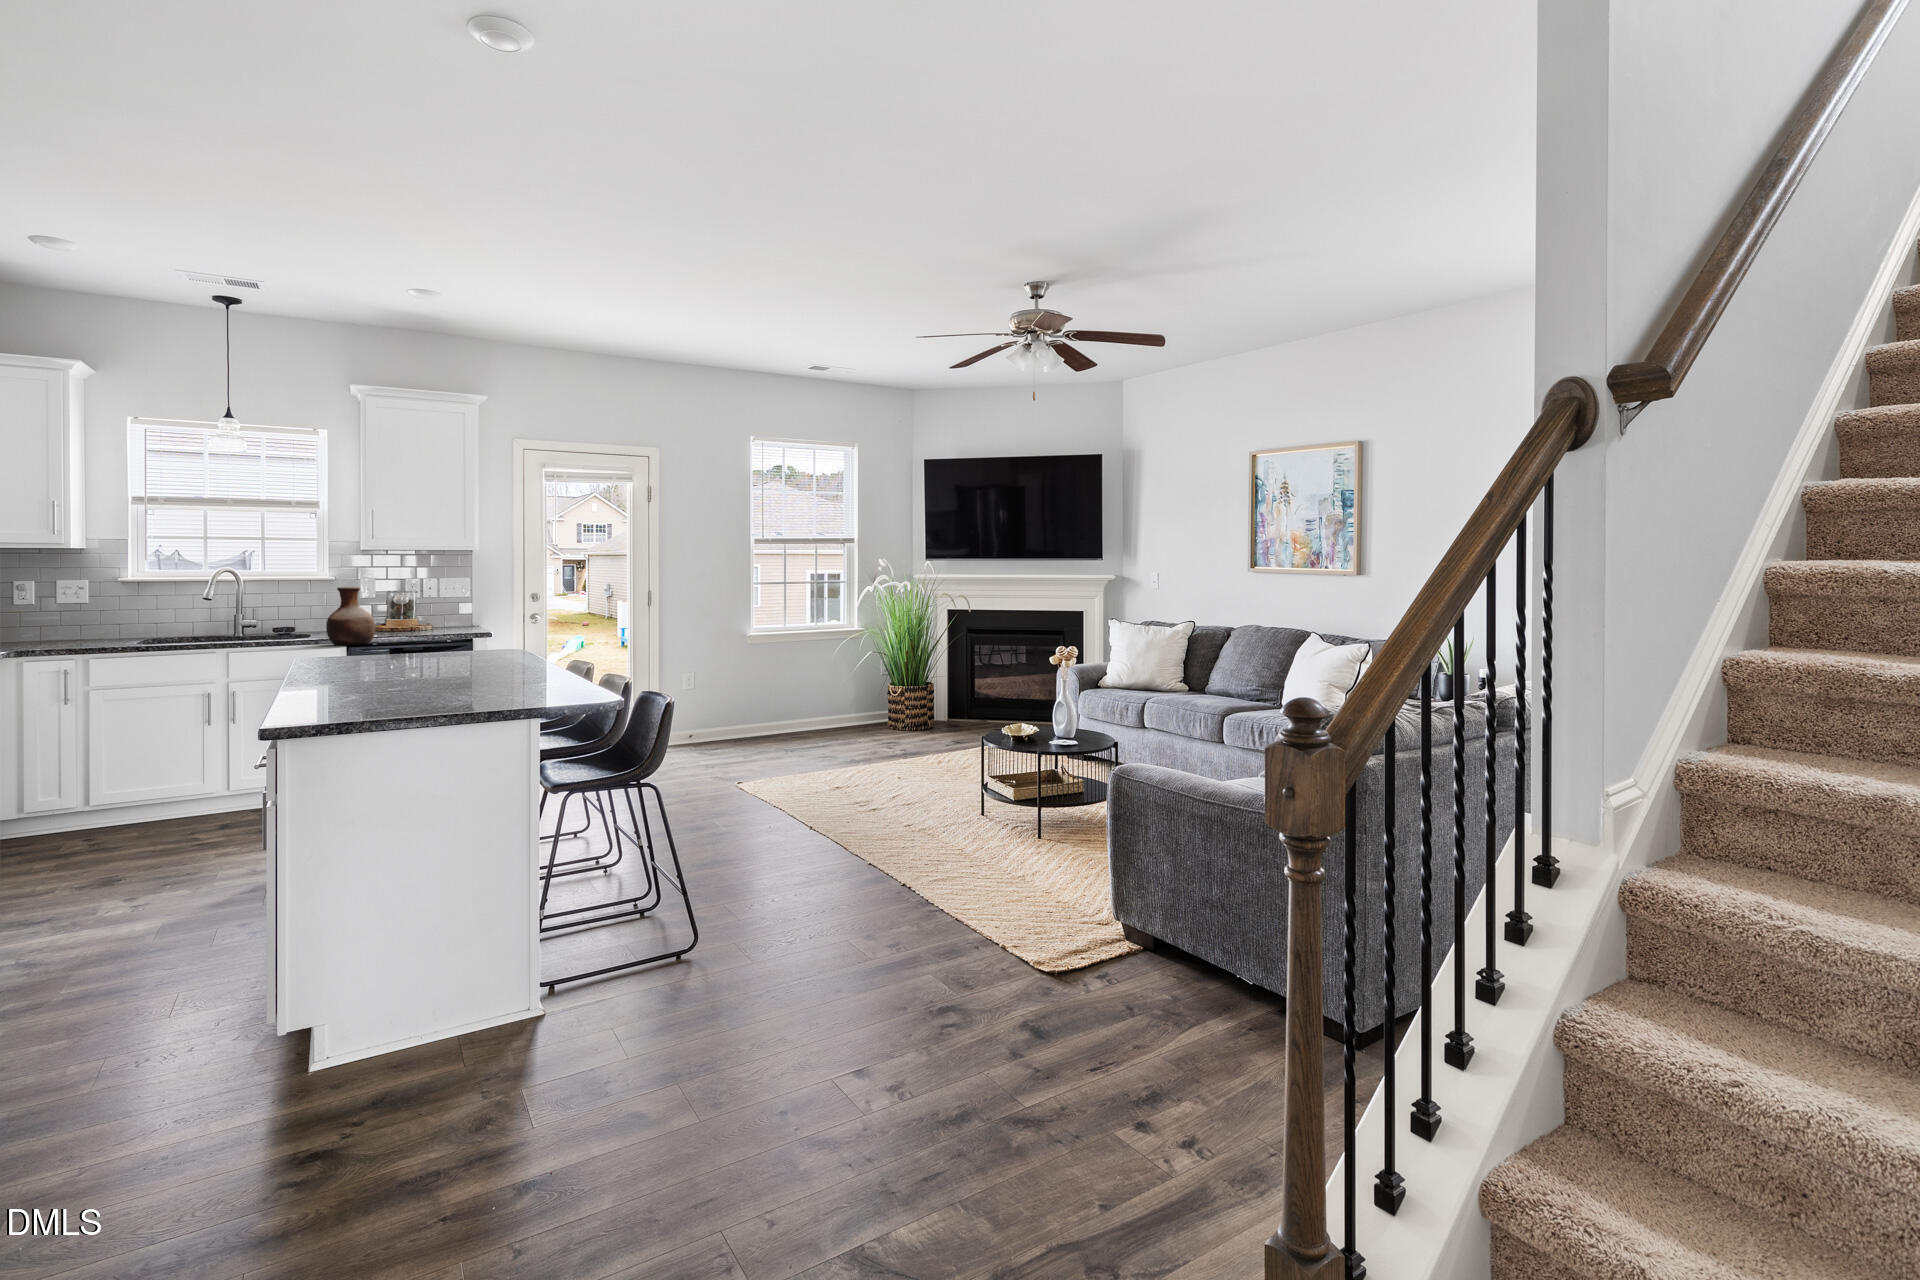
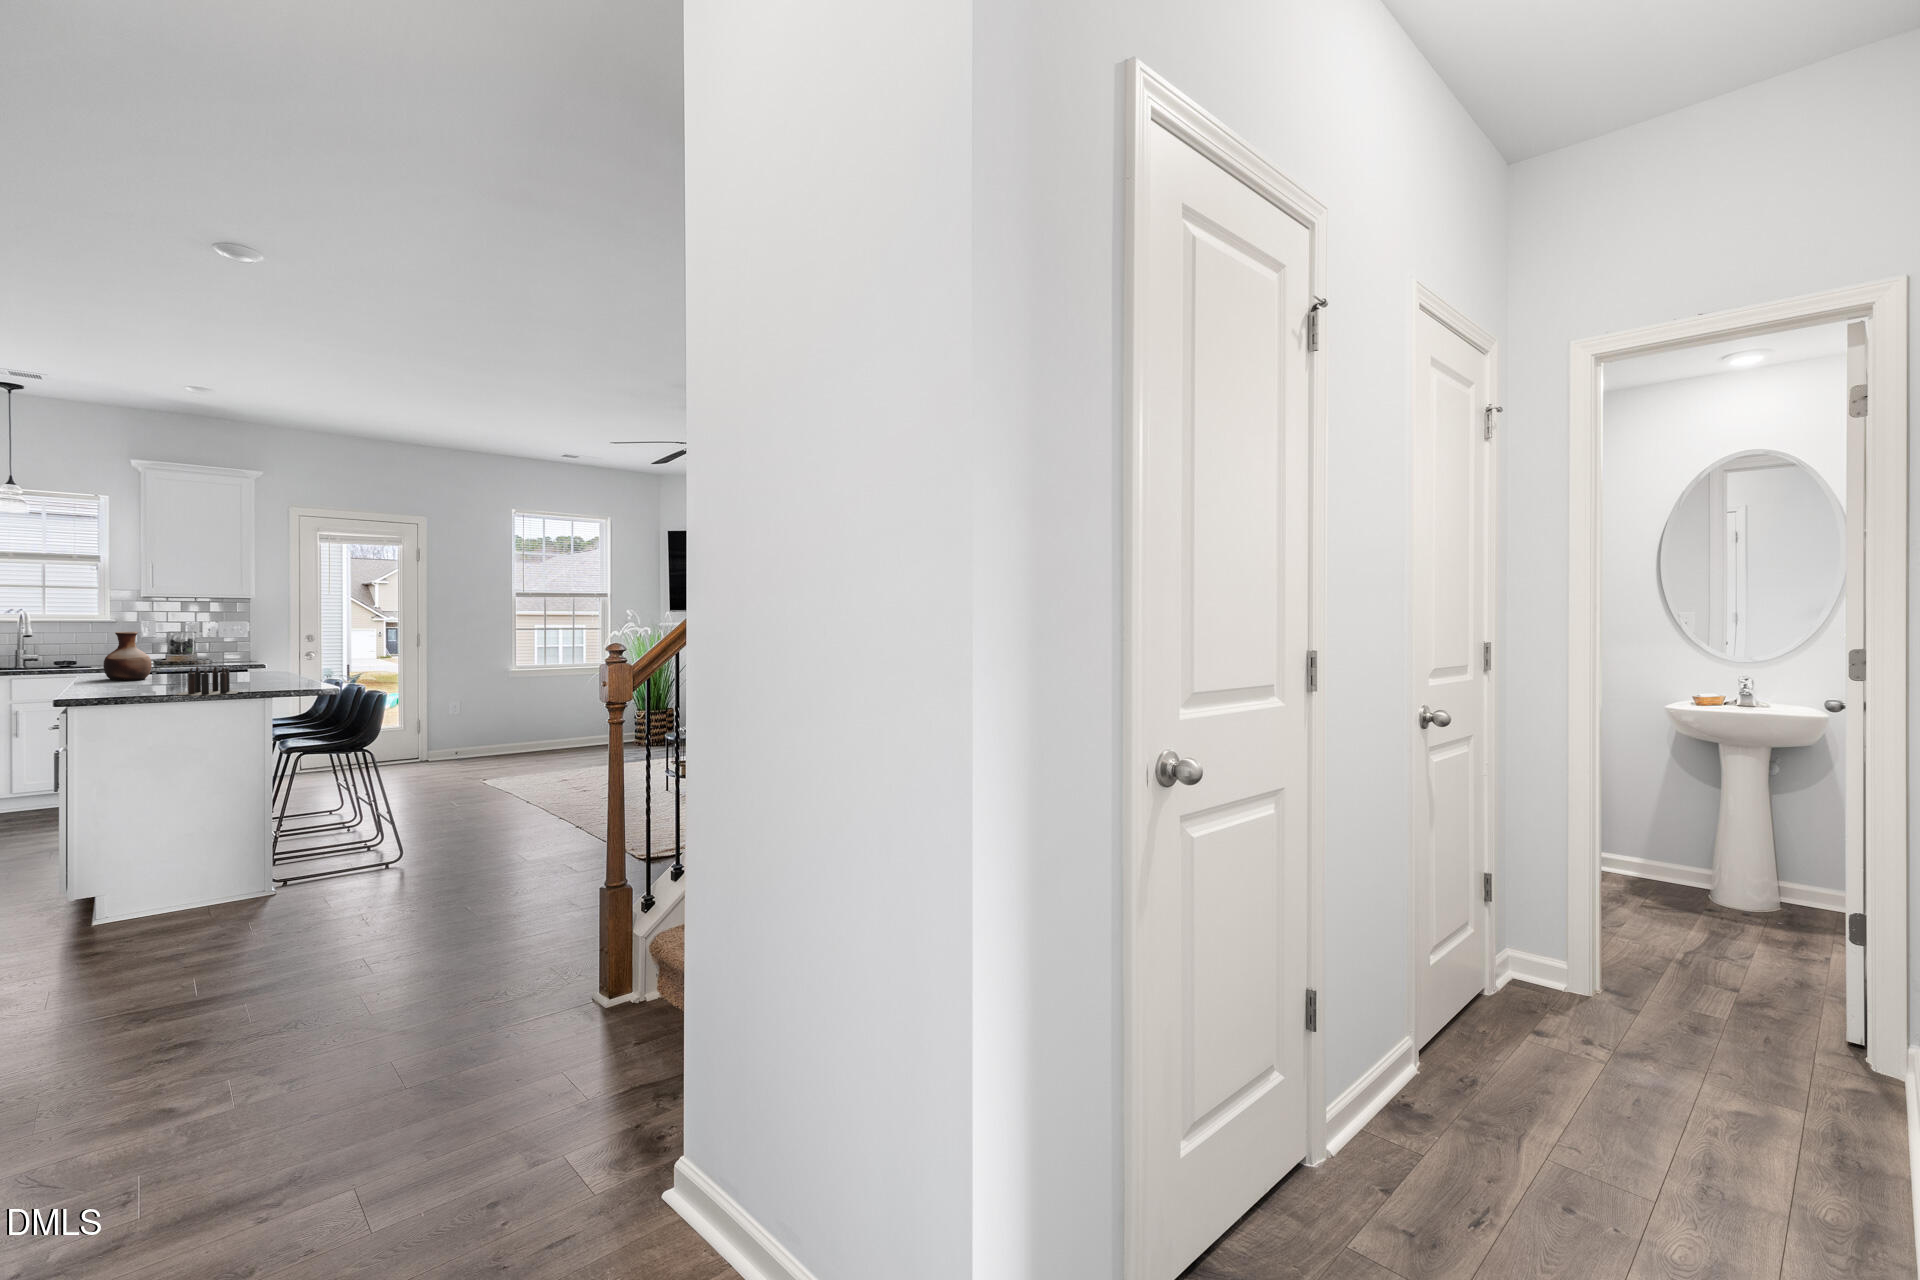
candle: none [406,622,493,657] -> present [178,666,239,696]

